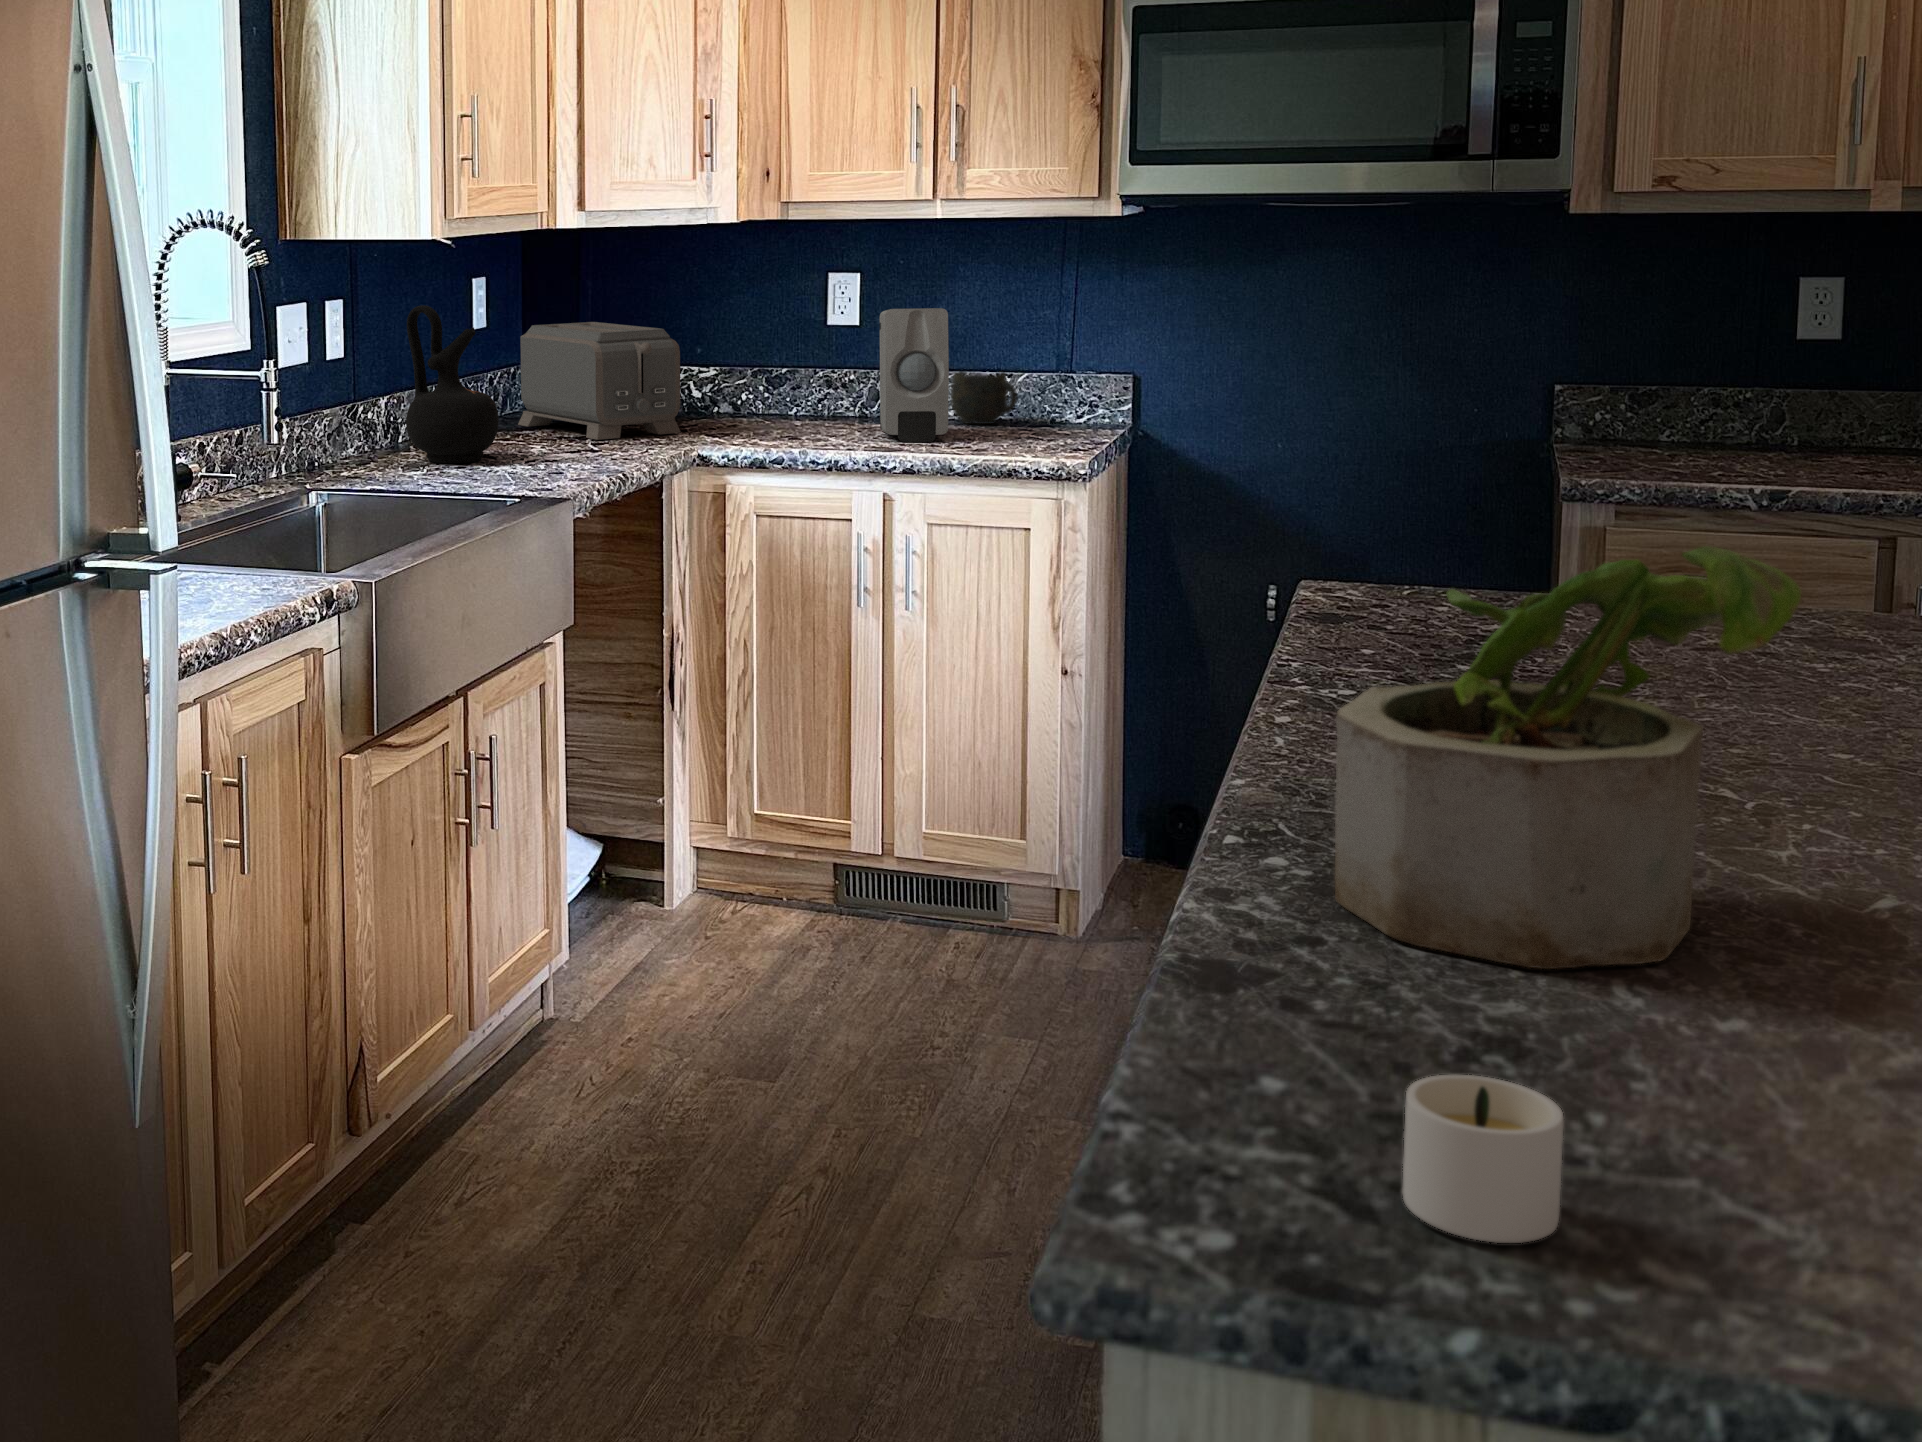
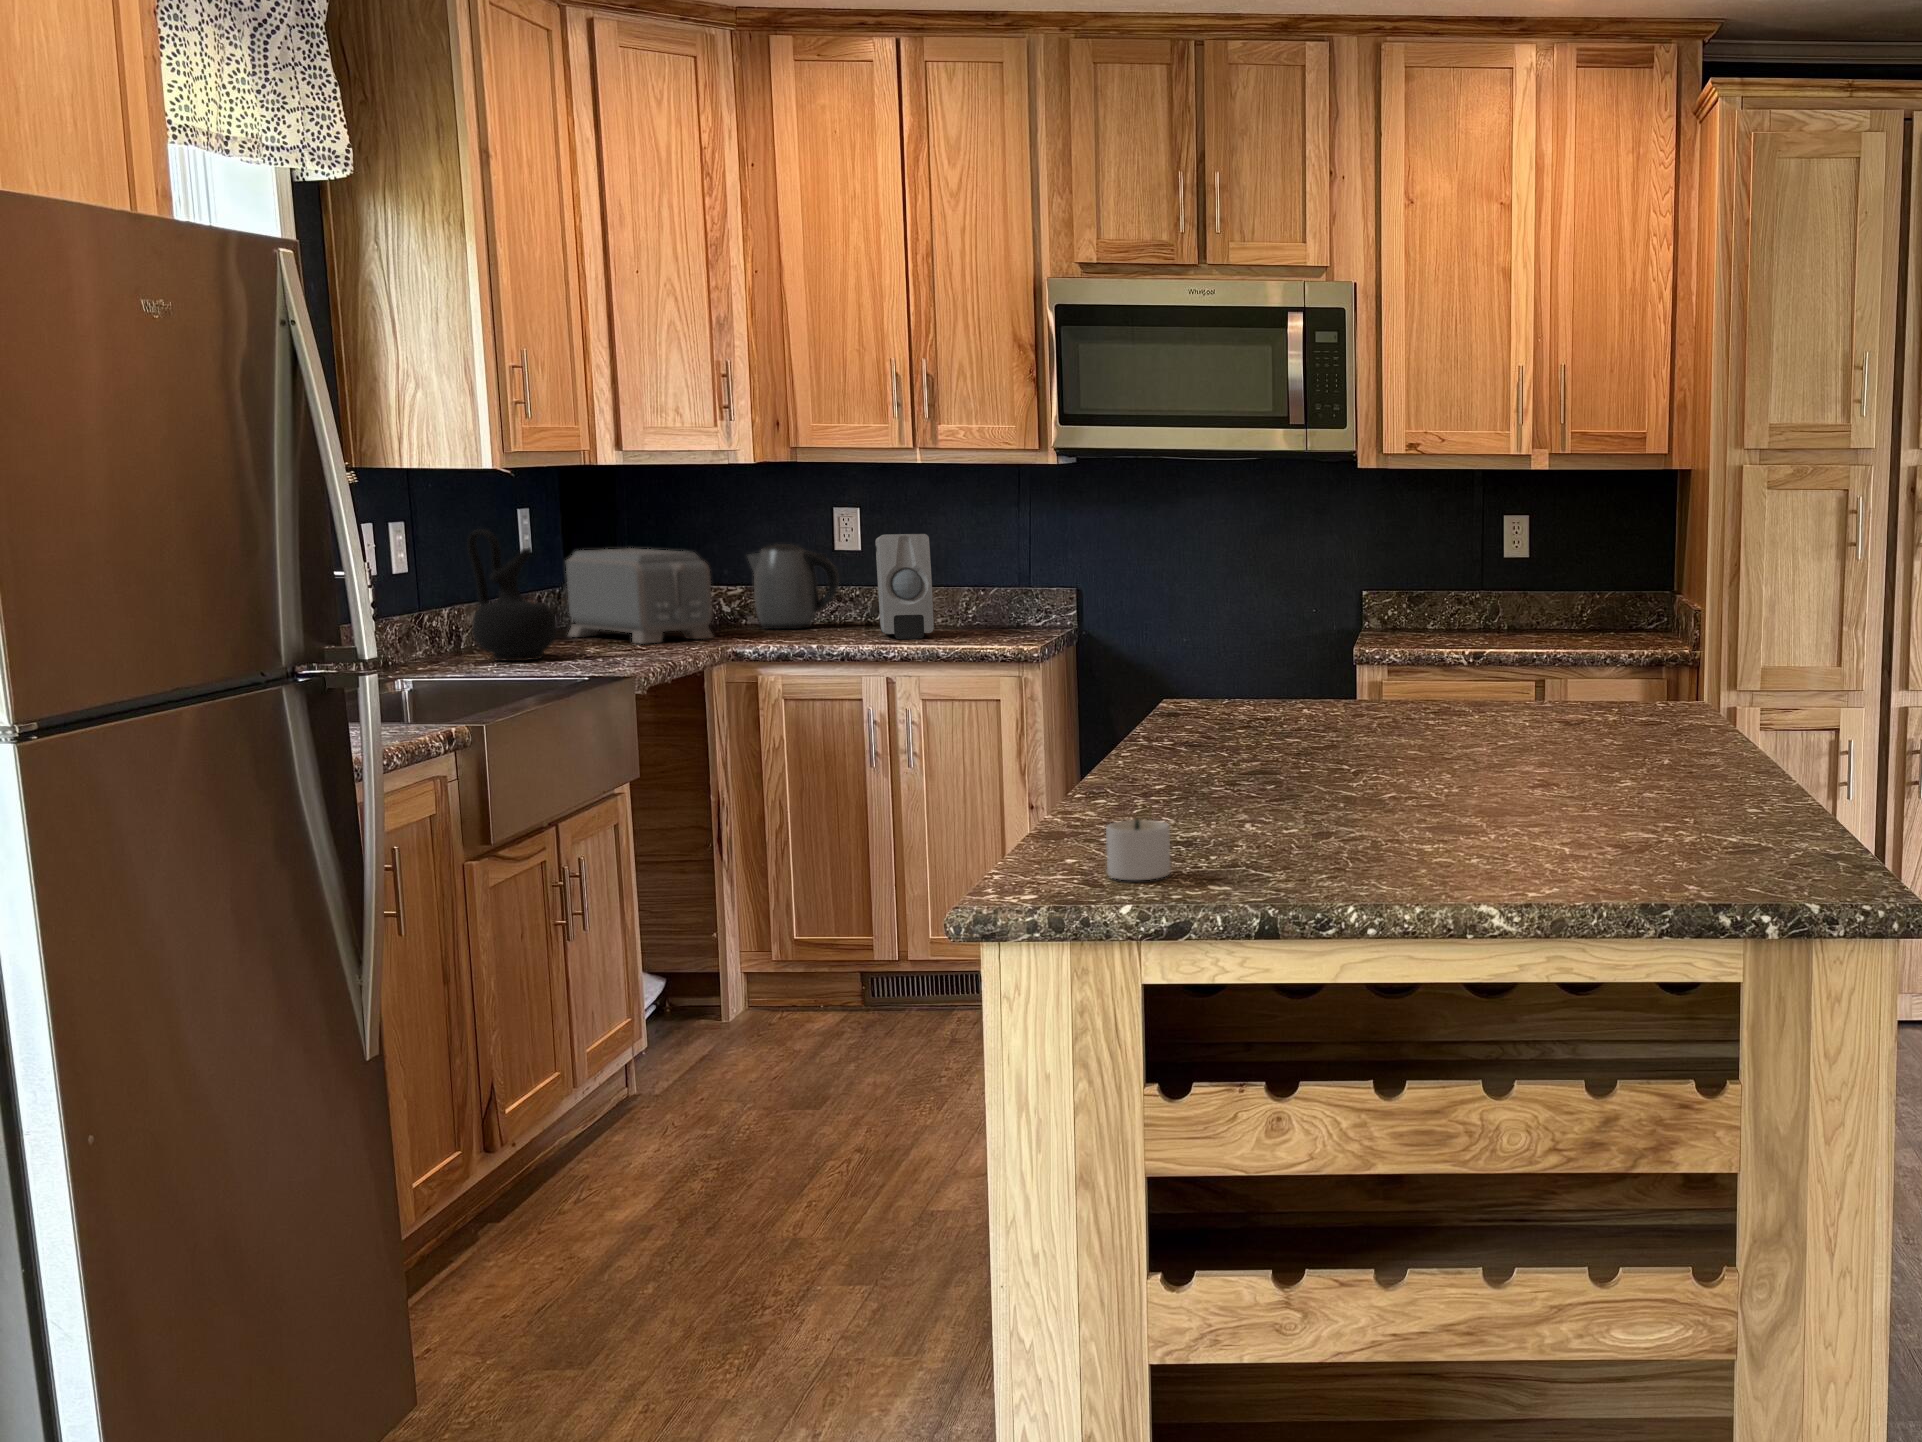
kettle: none [724,317,832,421] -> present [747,544,839,629]
mug: present [951,371,1017,424] -> none [936,586,988,628]
potted plant: present [1335,546,1801,969] -> none [1112,606,1316,816]

